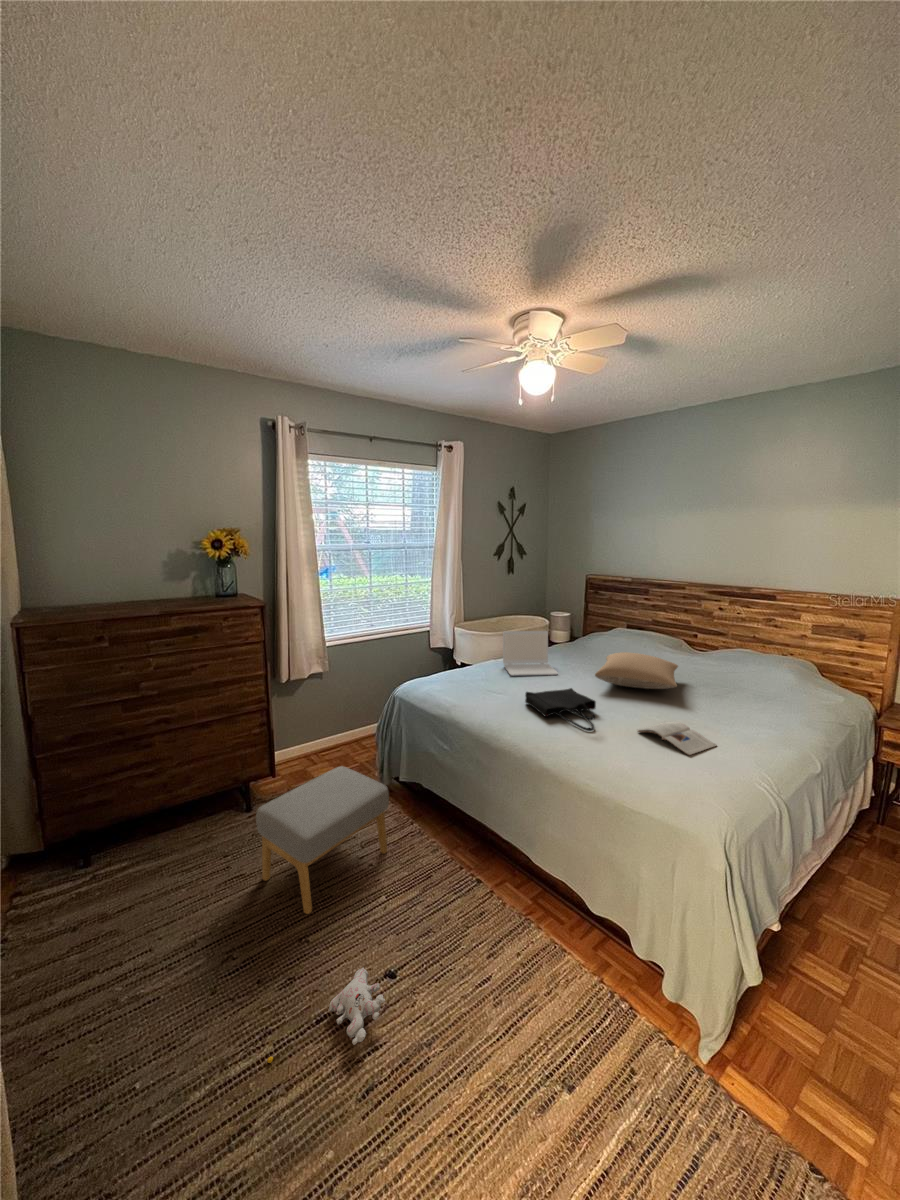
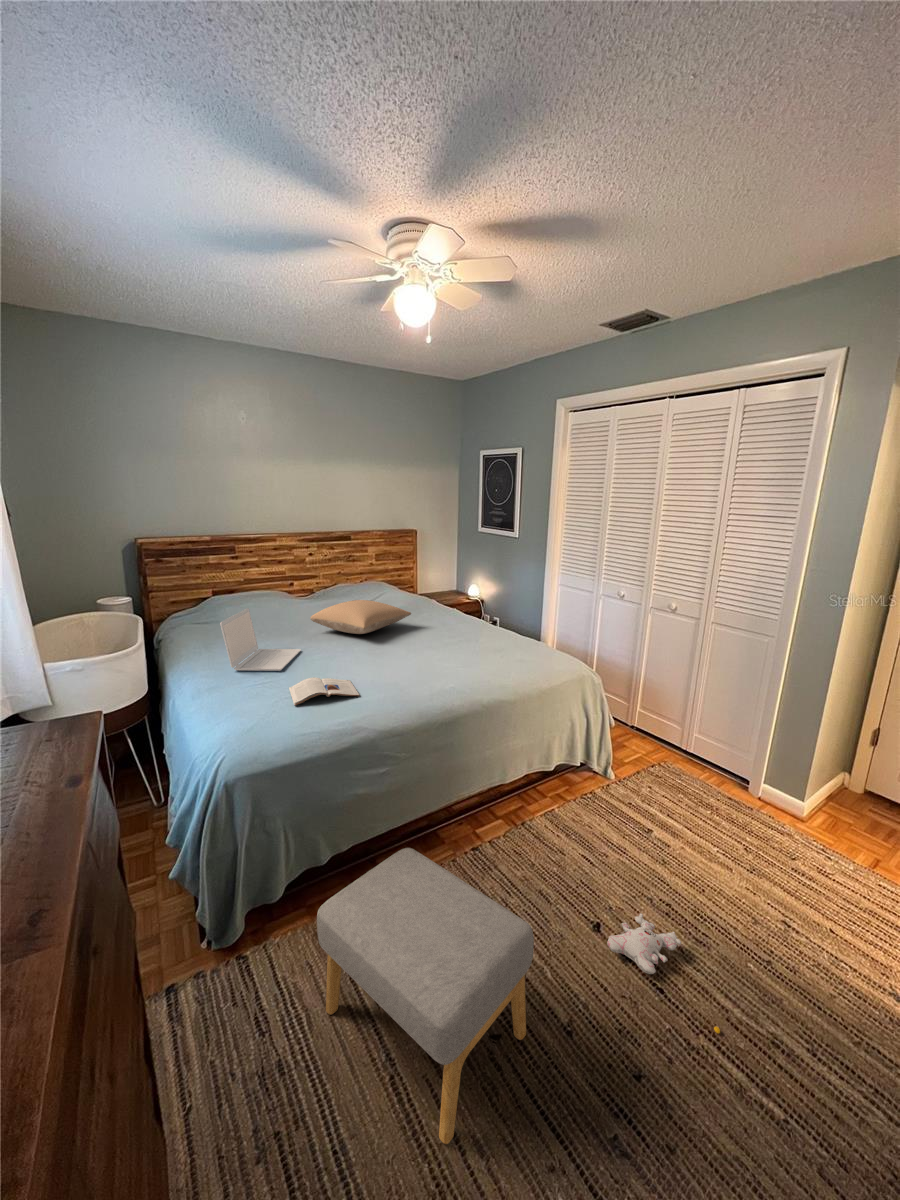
tote bag: present [525,688,596,731] -> none [375,641,460,673]
magazine: present [637,722,716,755] -> present [289,677,359,706]

